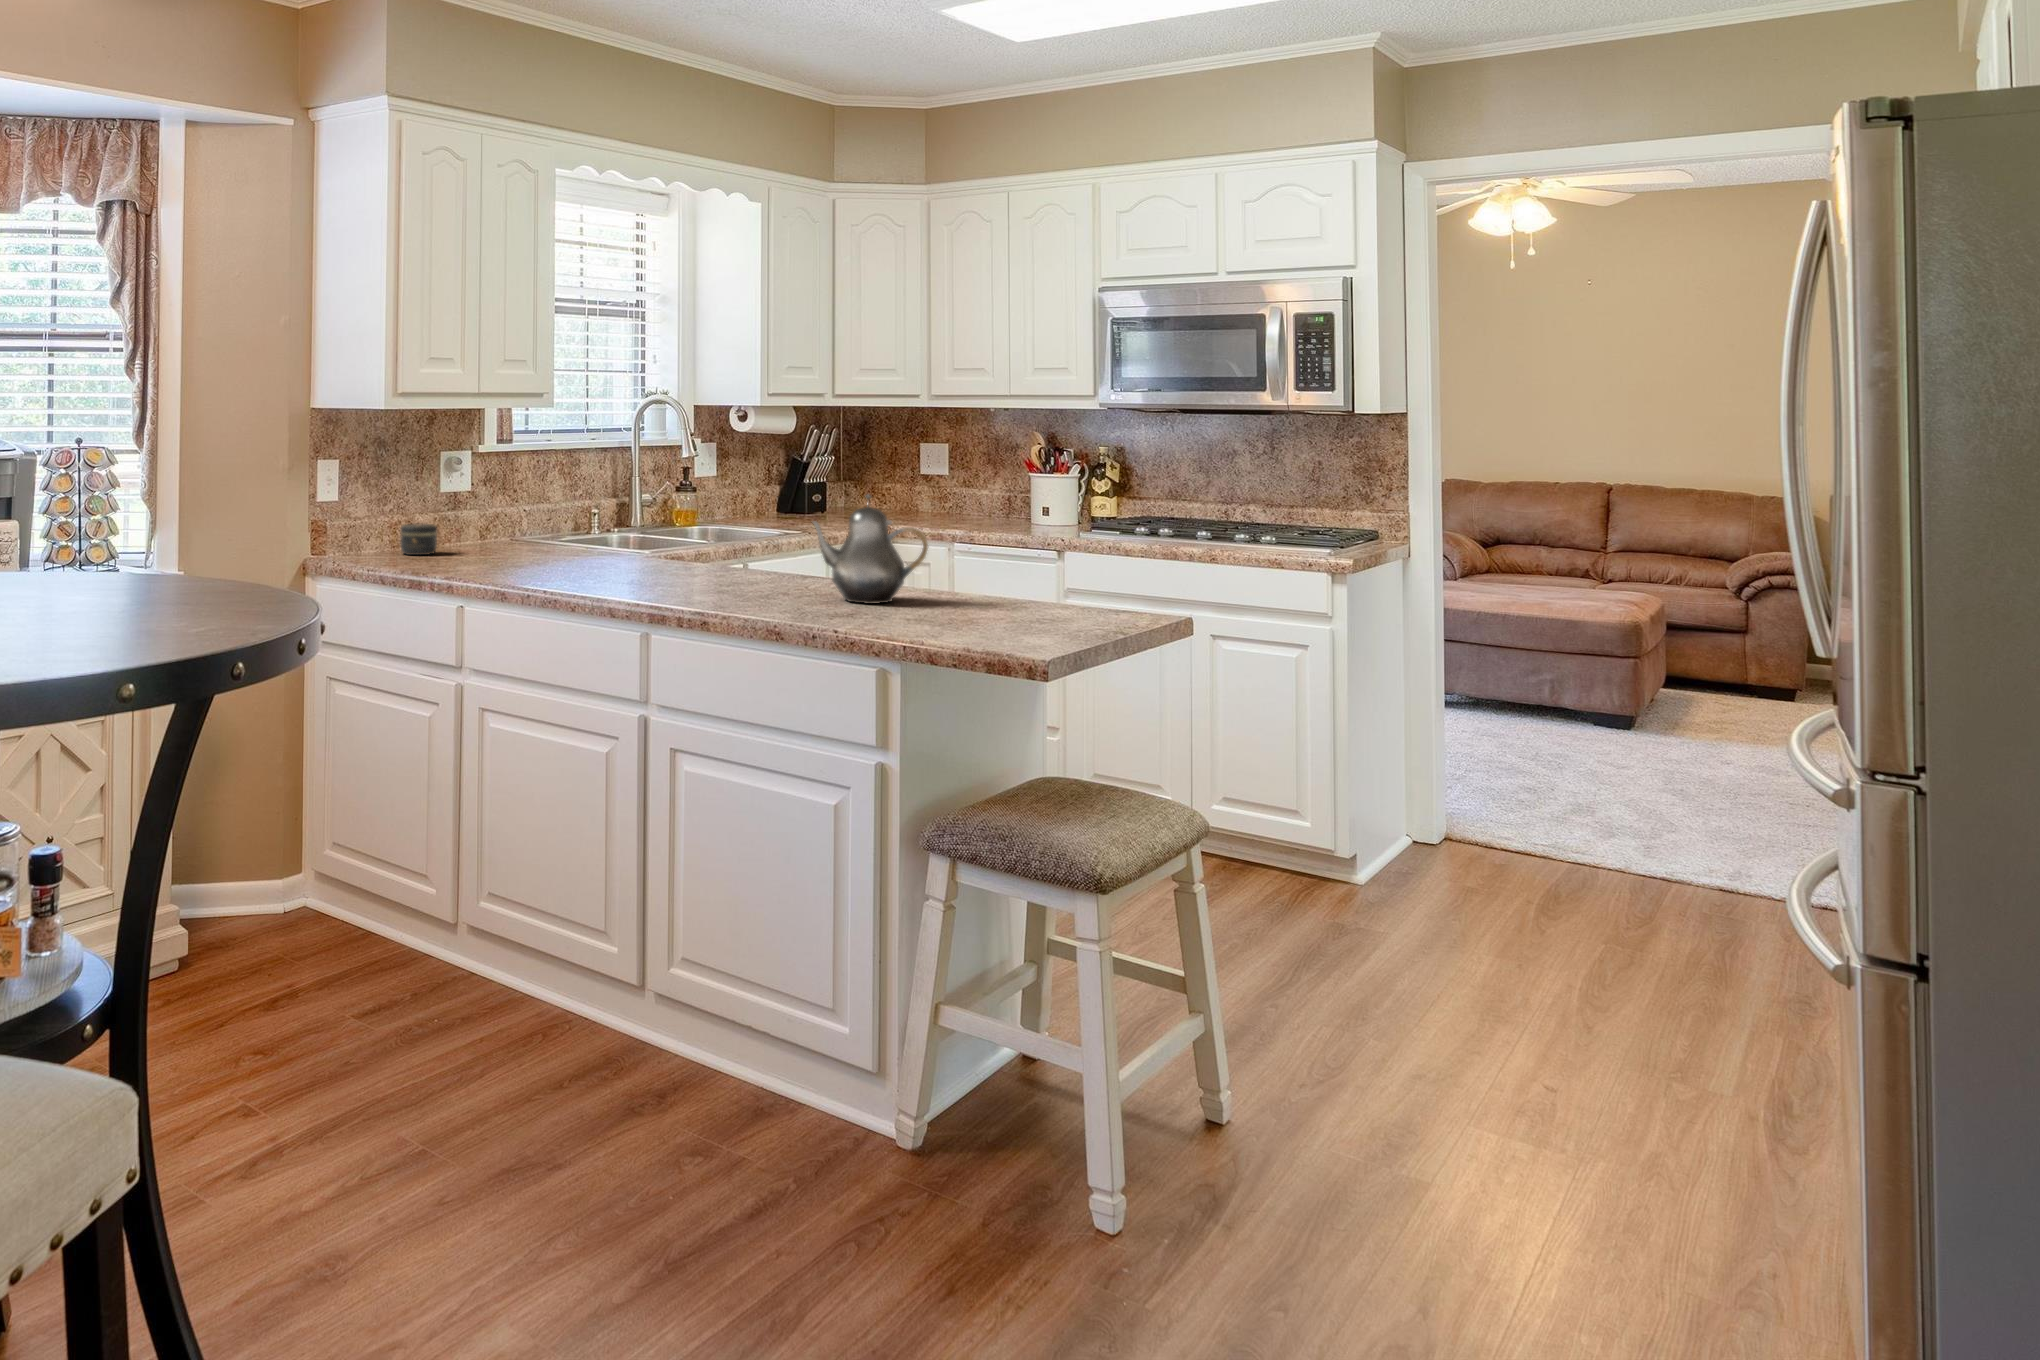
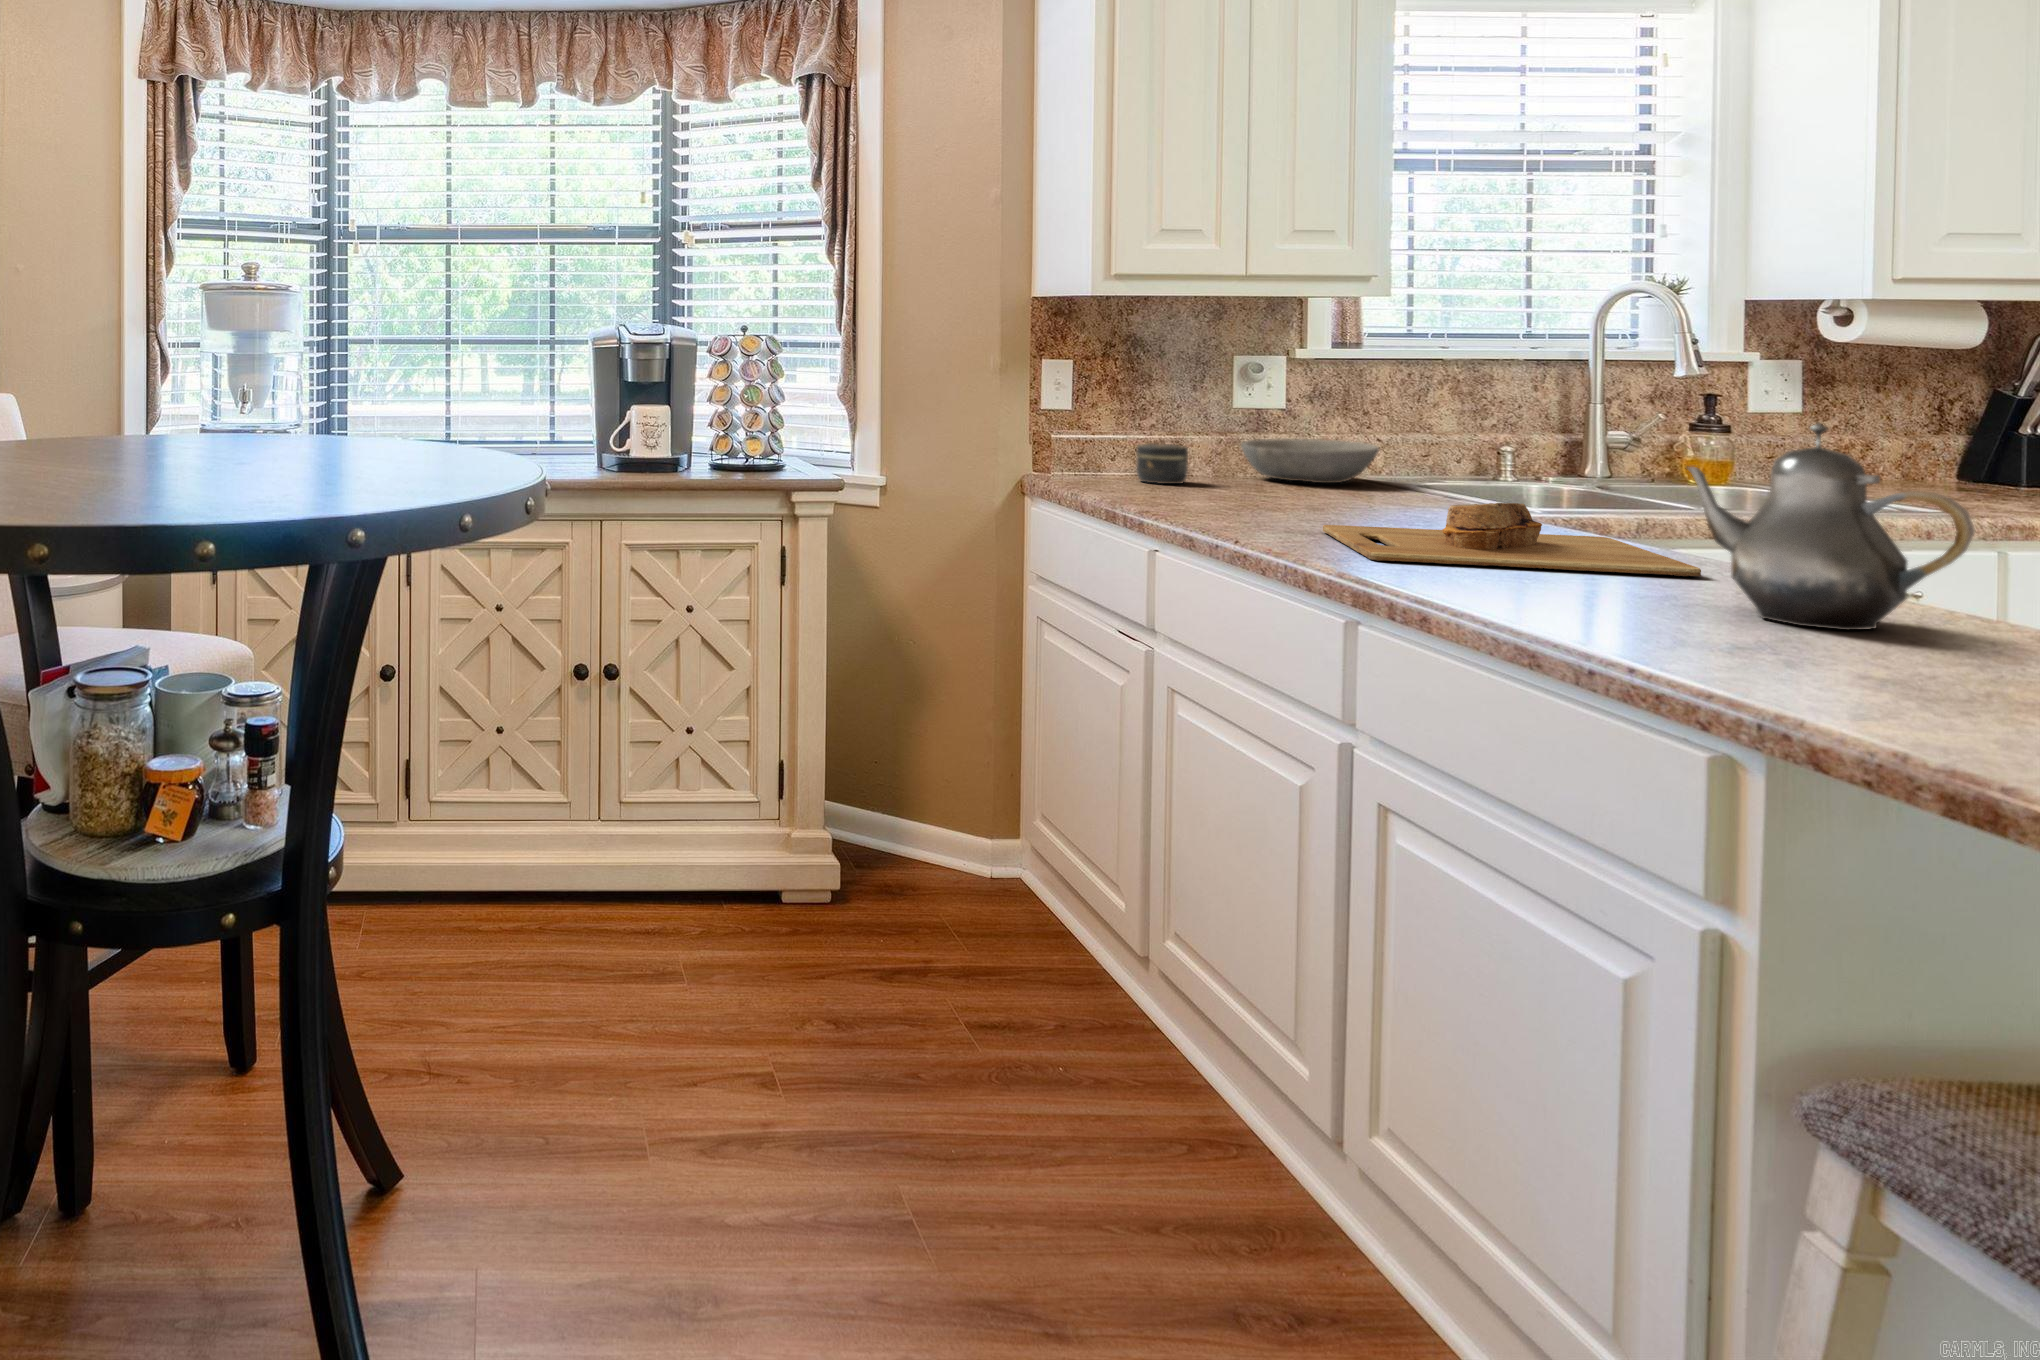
bowl: none [455,513,545,545] -> present [1241,438,1379,483]
cutting board: none [587,549,792,594] -> present [1323,503,1701,576]

